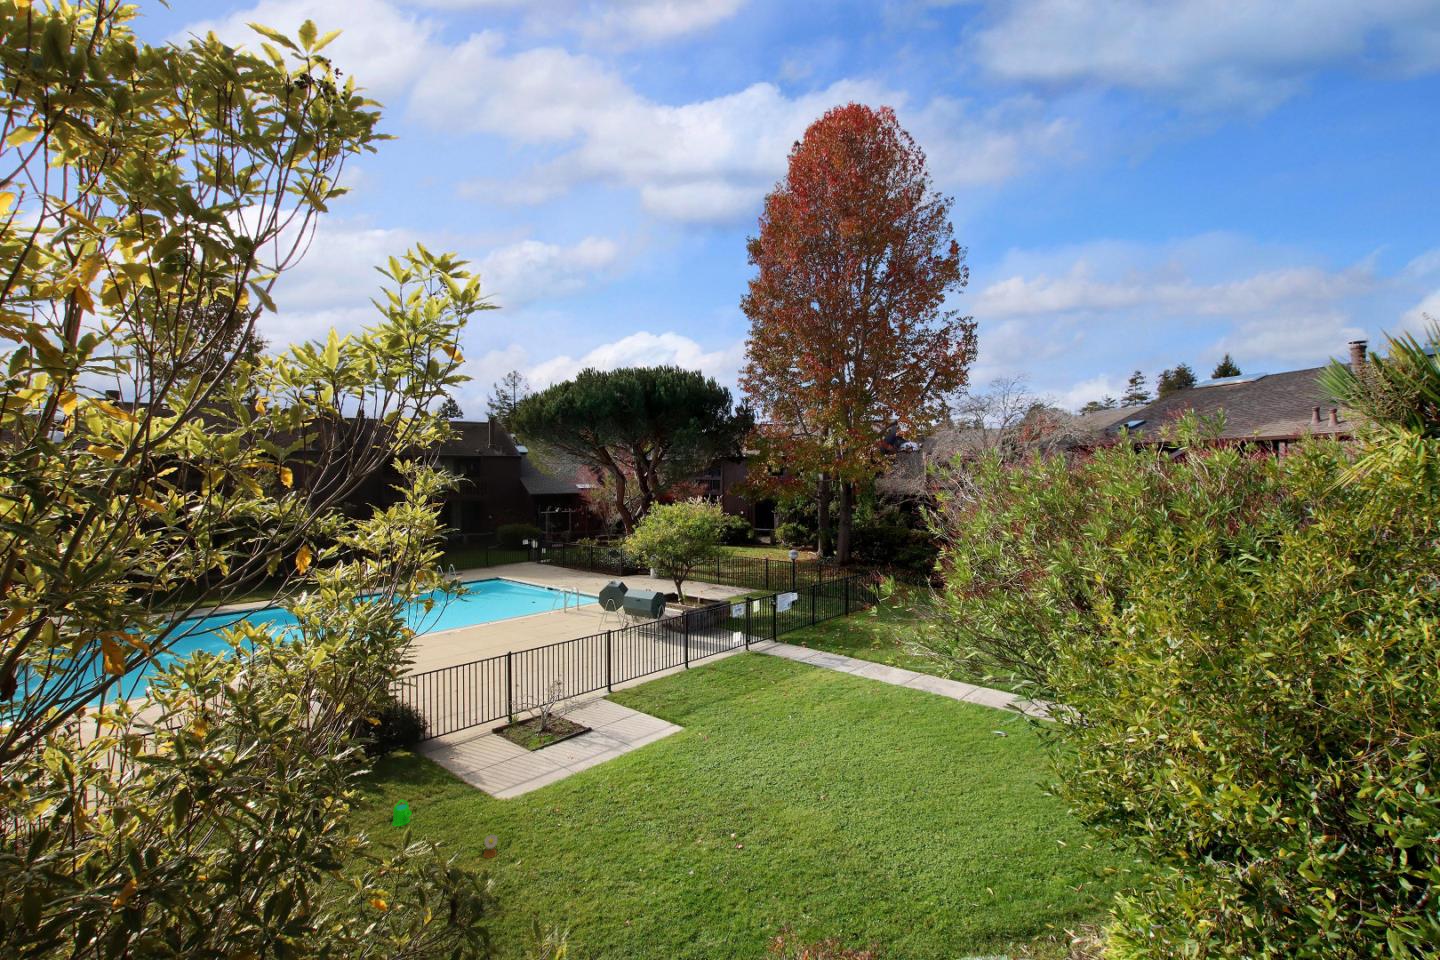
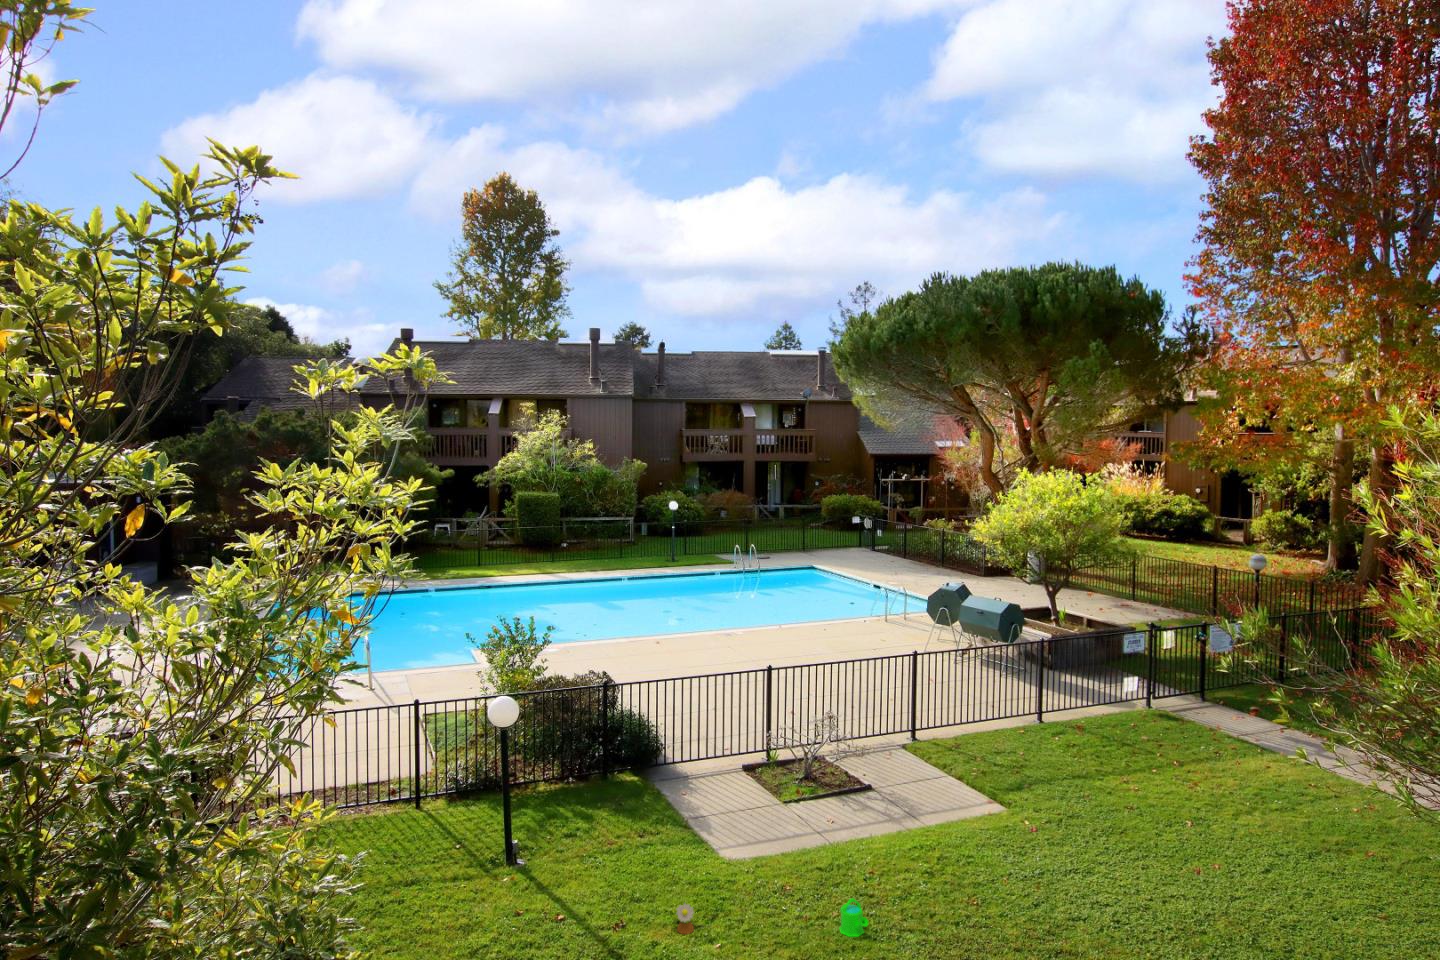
watering can: present [392,800,412,826] -> present [839,898,868,937]

